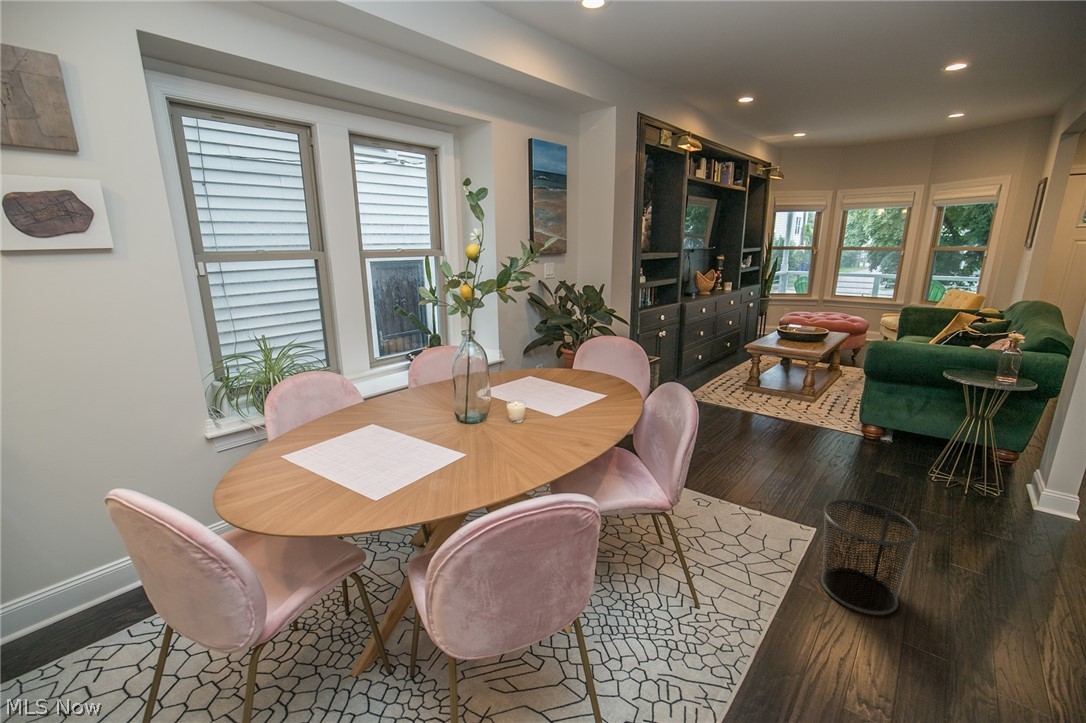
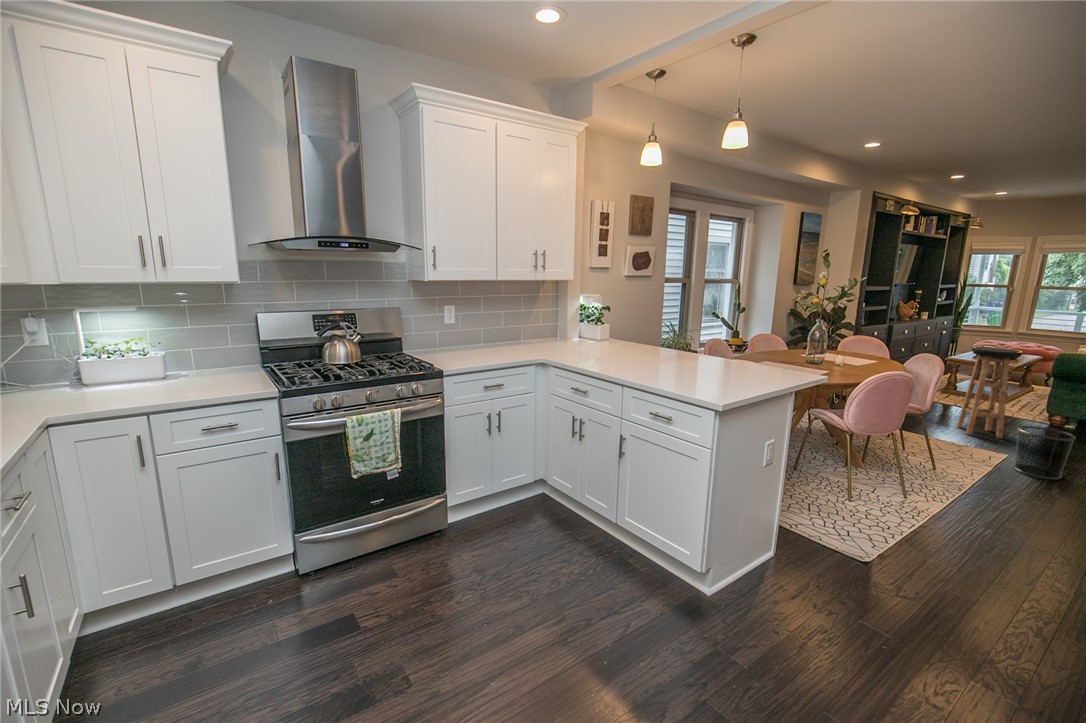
bar stool: none [748,341,819,485] -> present [957,347,1017,438]

